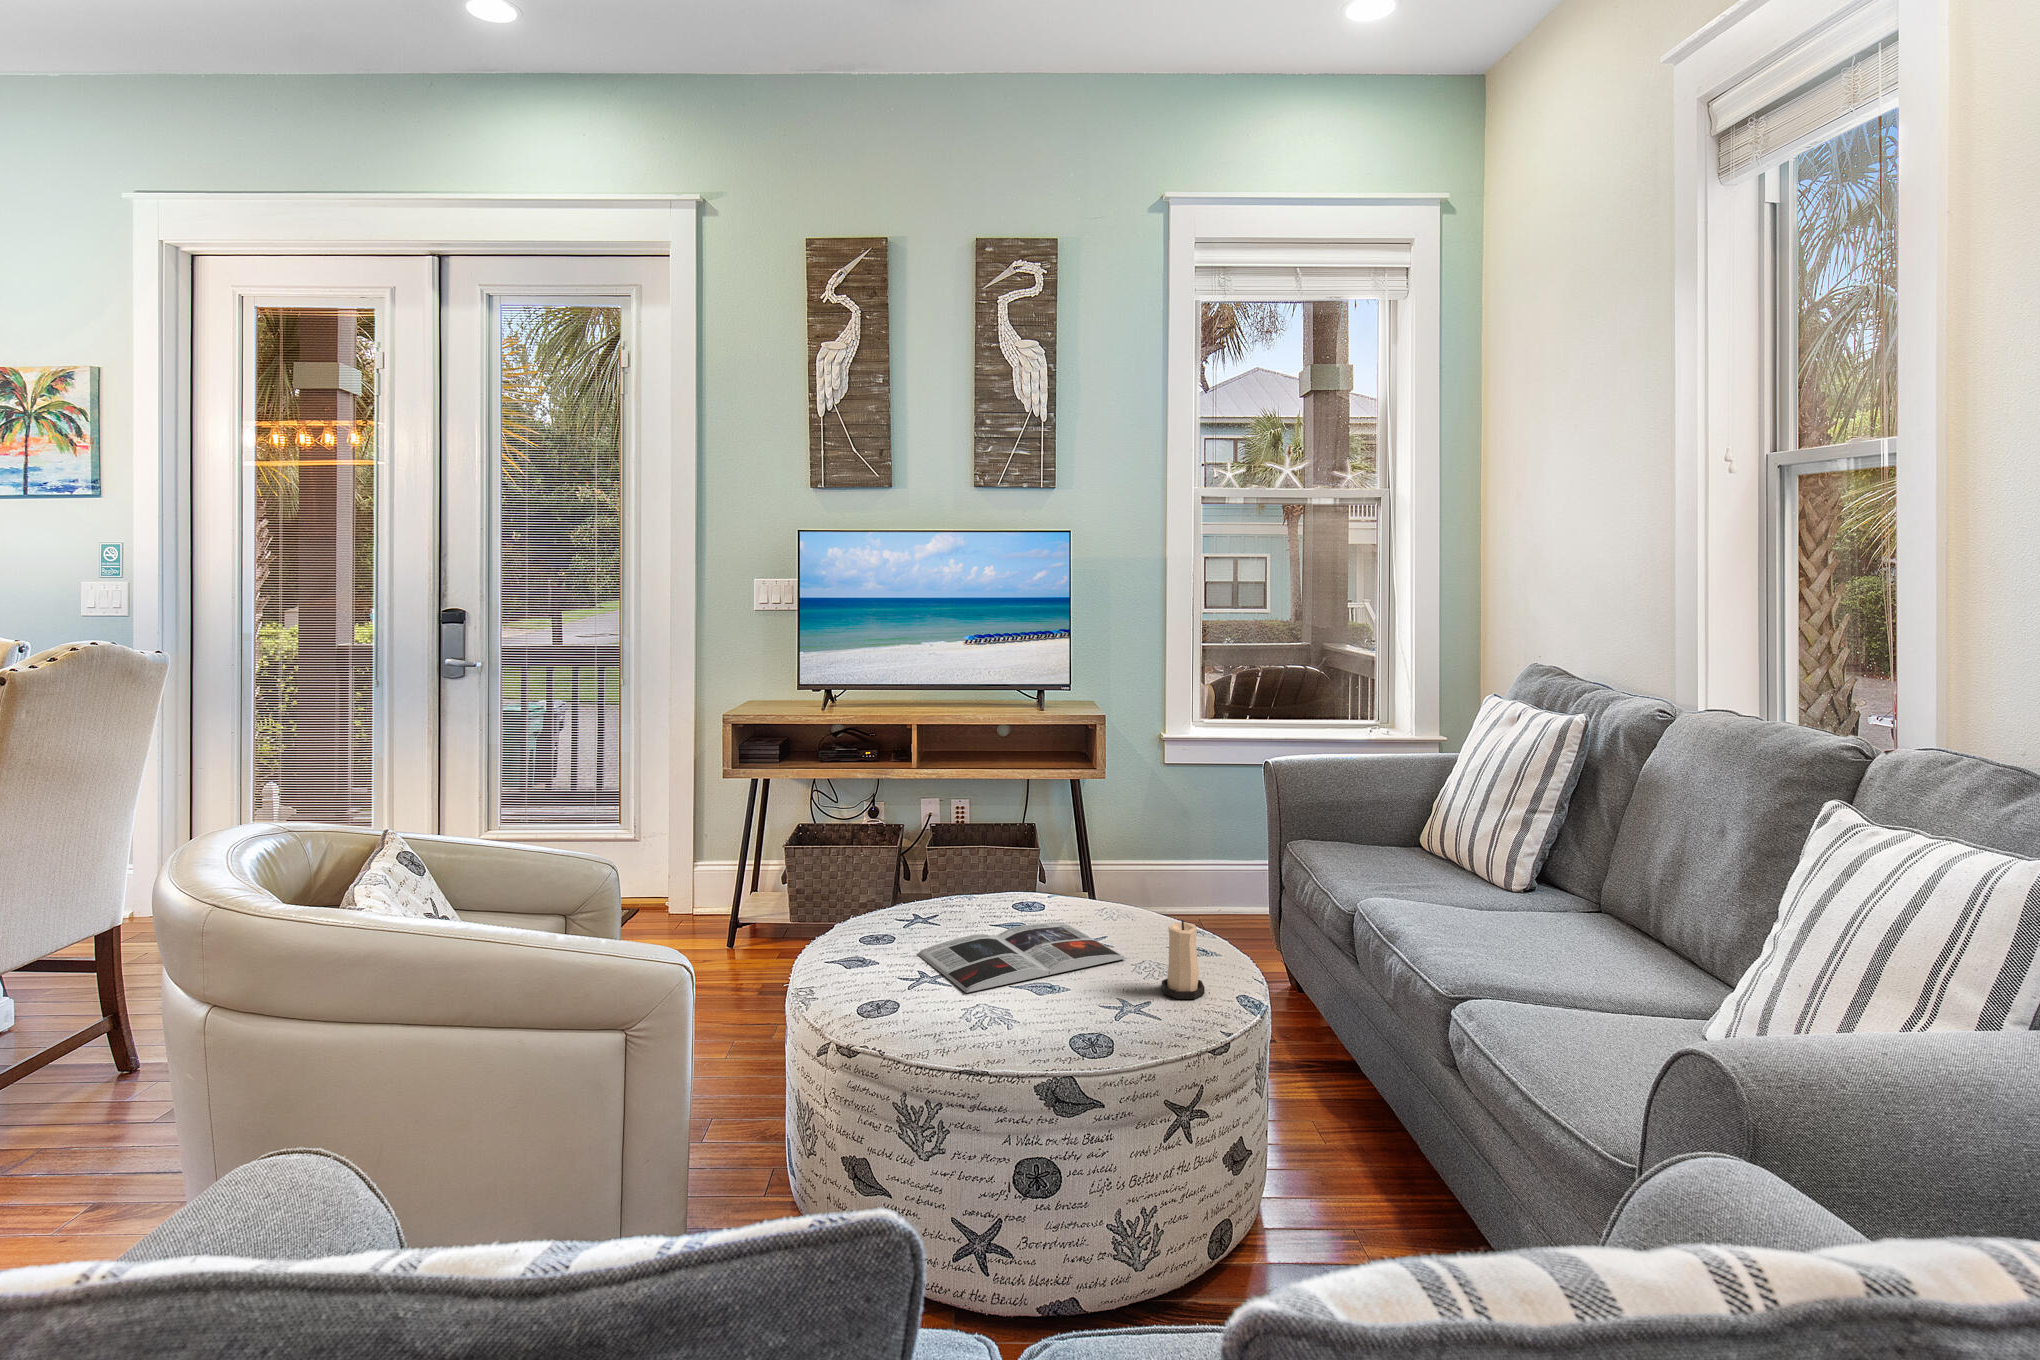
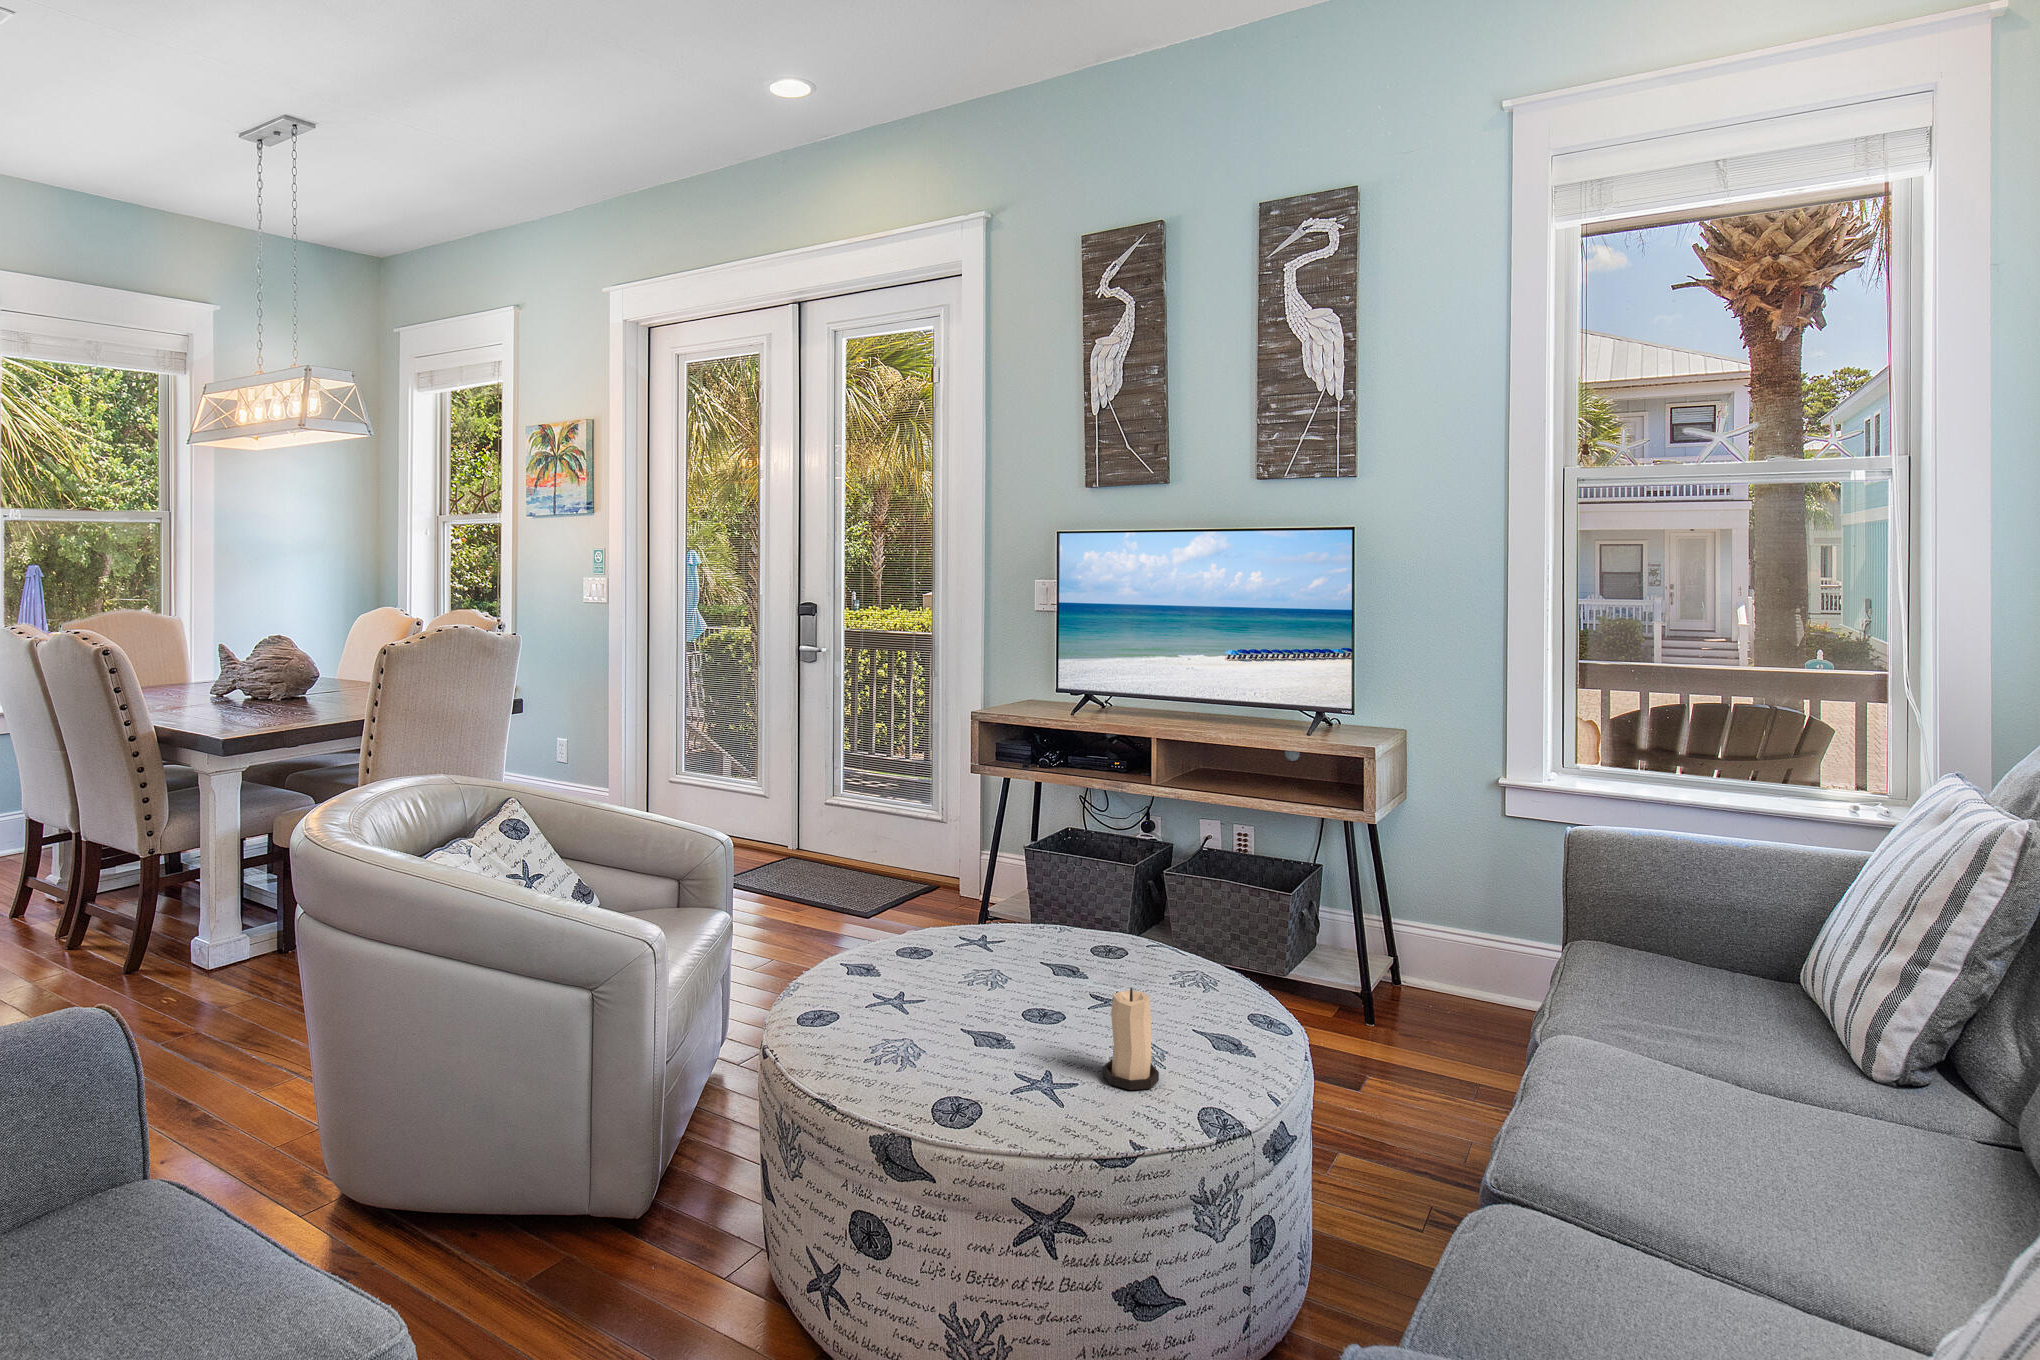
magazine: present [918,923,1126,993] -> none [902,962,1118,1027]

